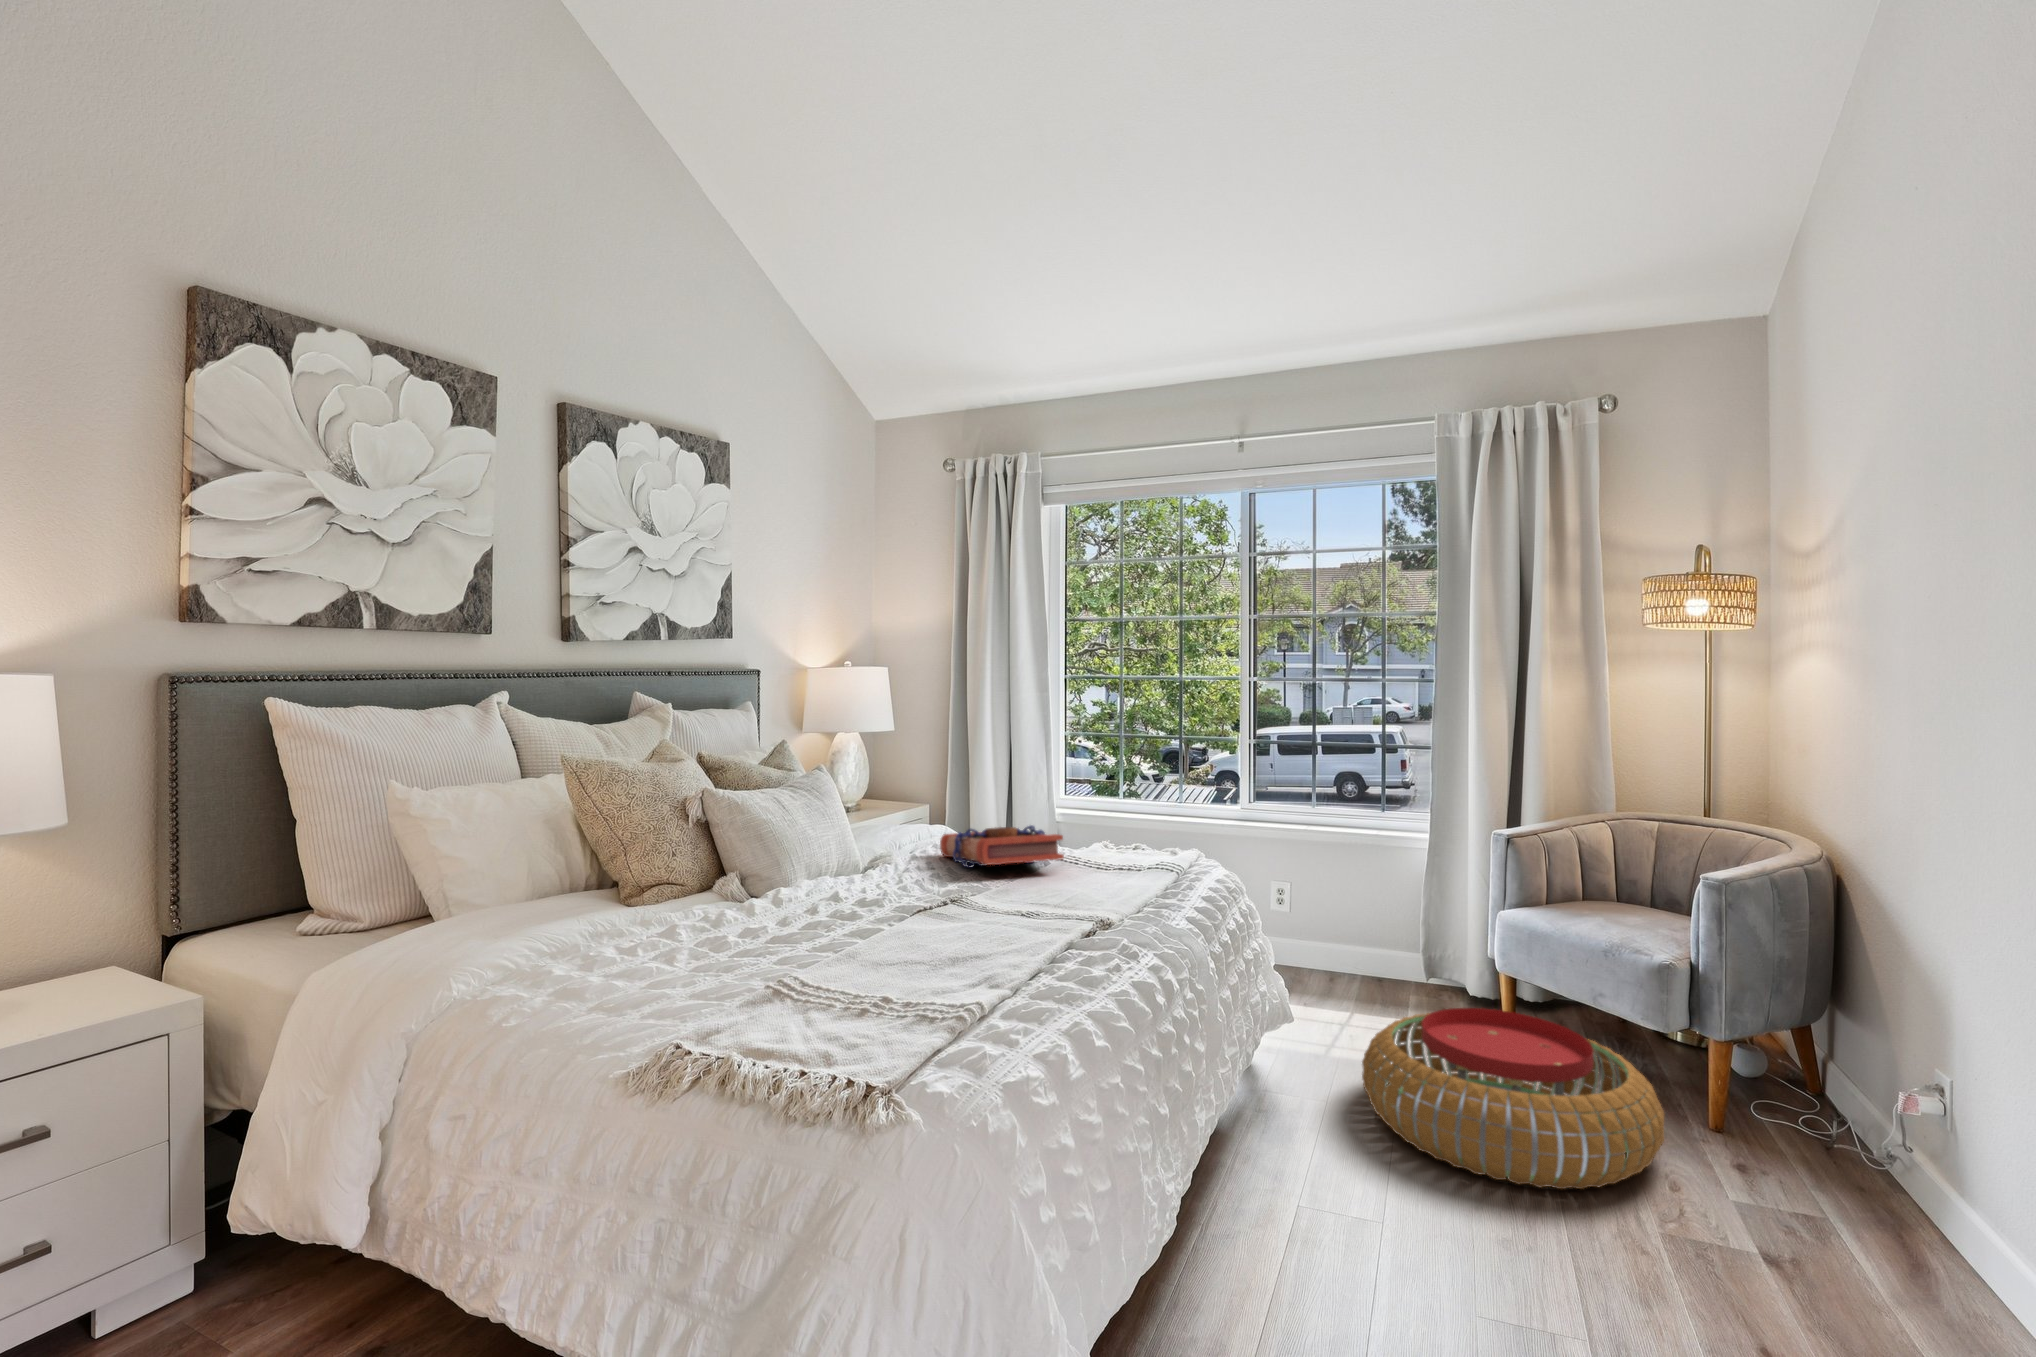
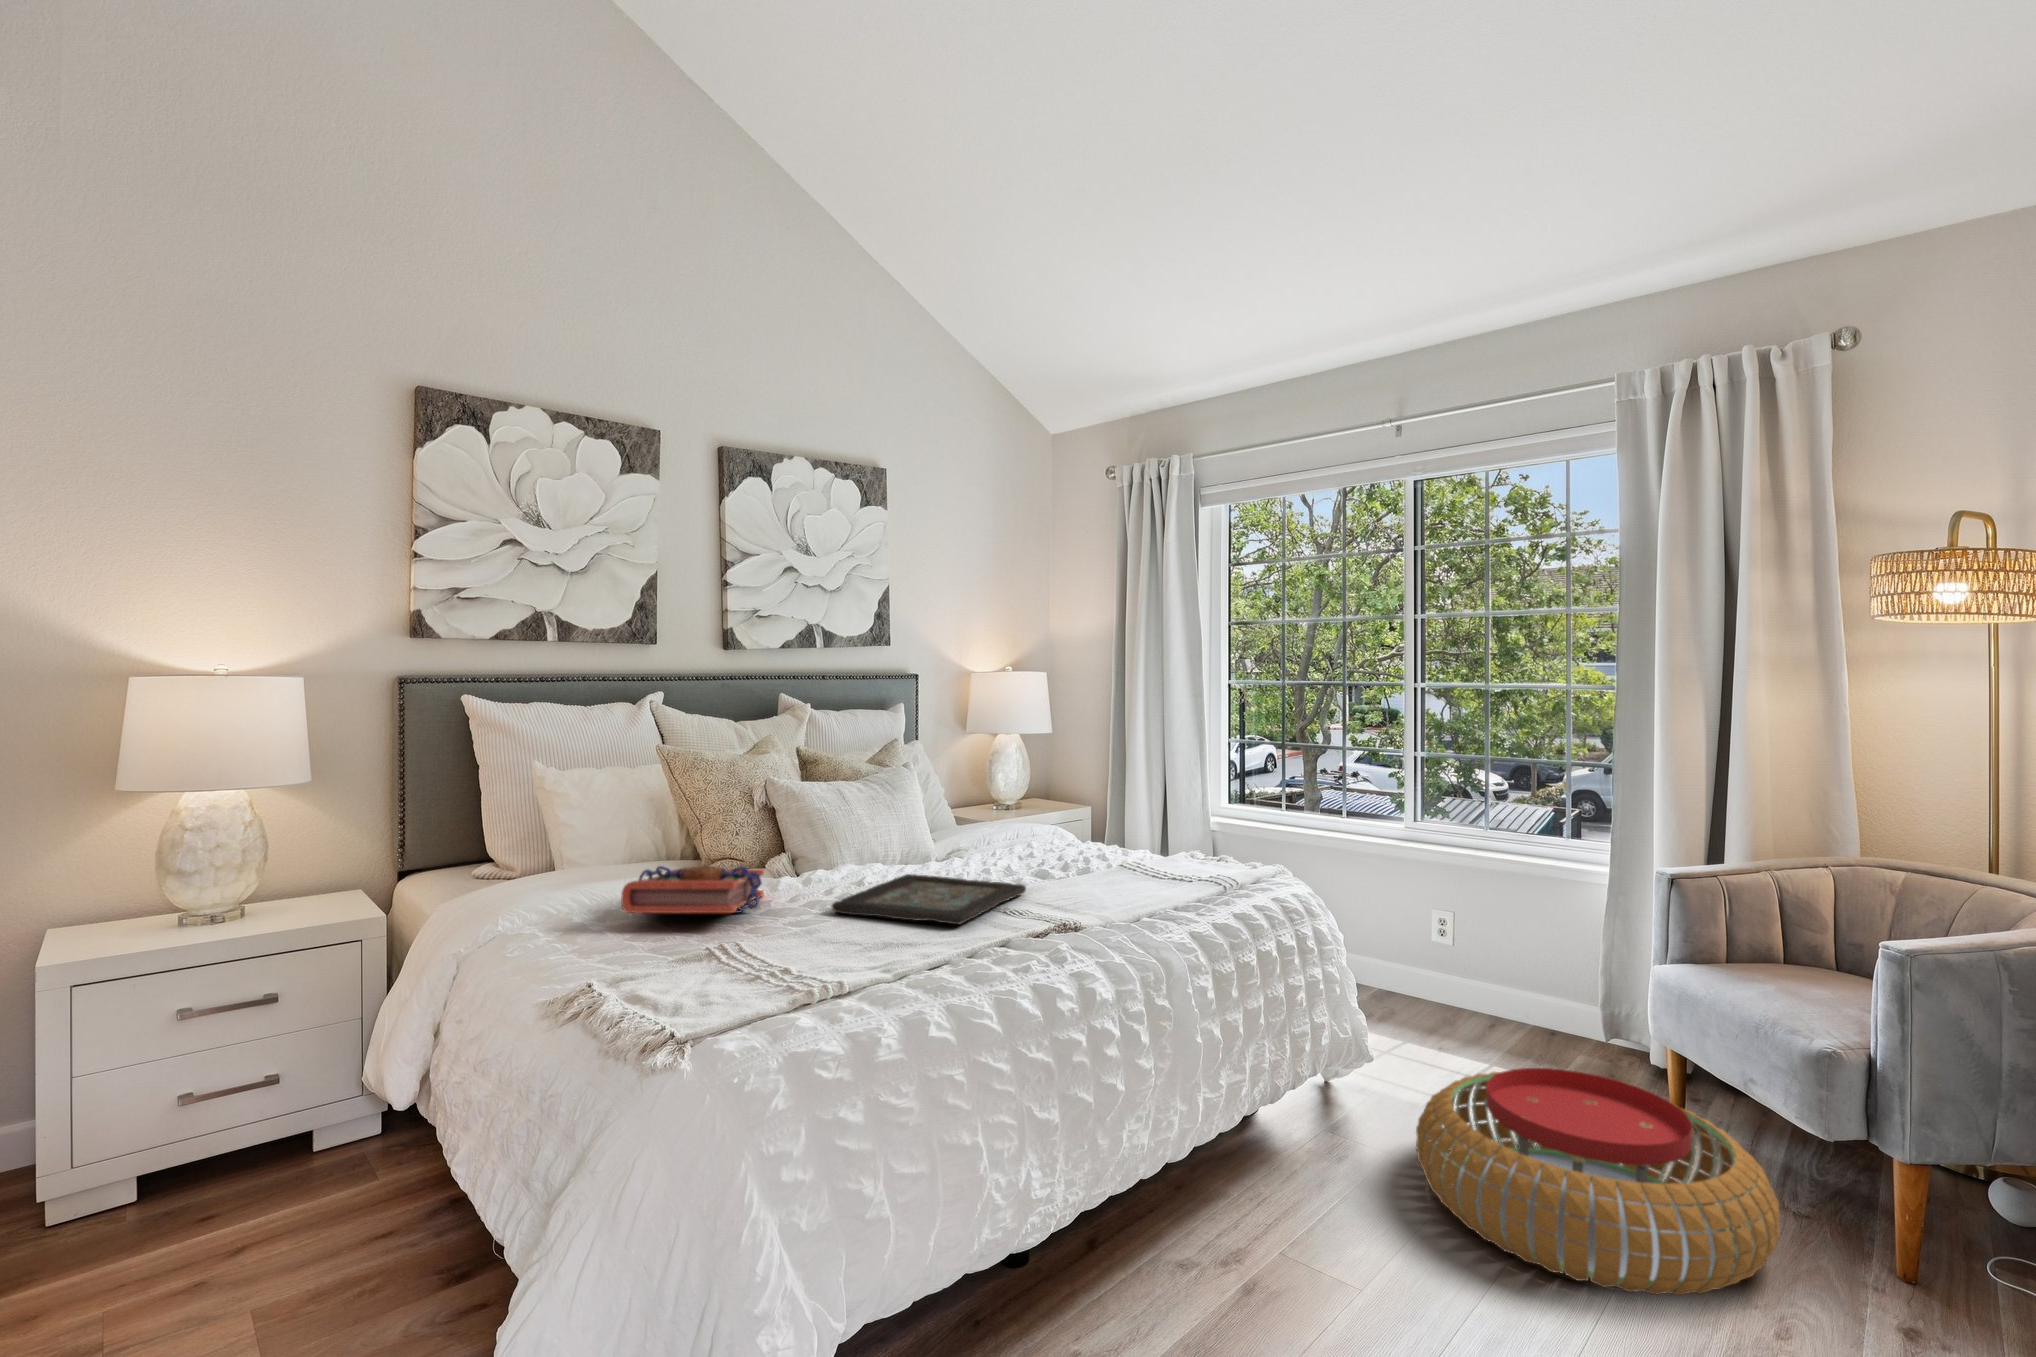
book: present [940,825,1064,868] -> present [621,866,764,913]
decorative tray: none [844,884,1014,934] -> present [832,874,1026,924]

